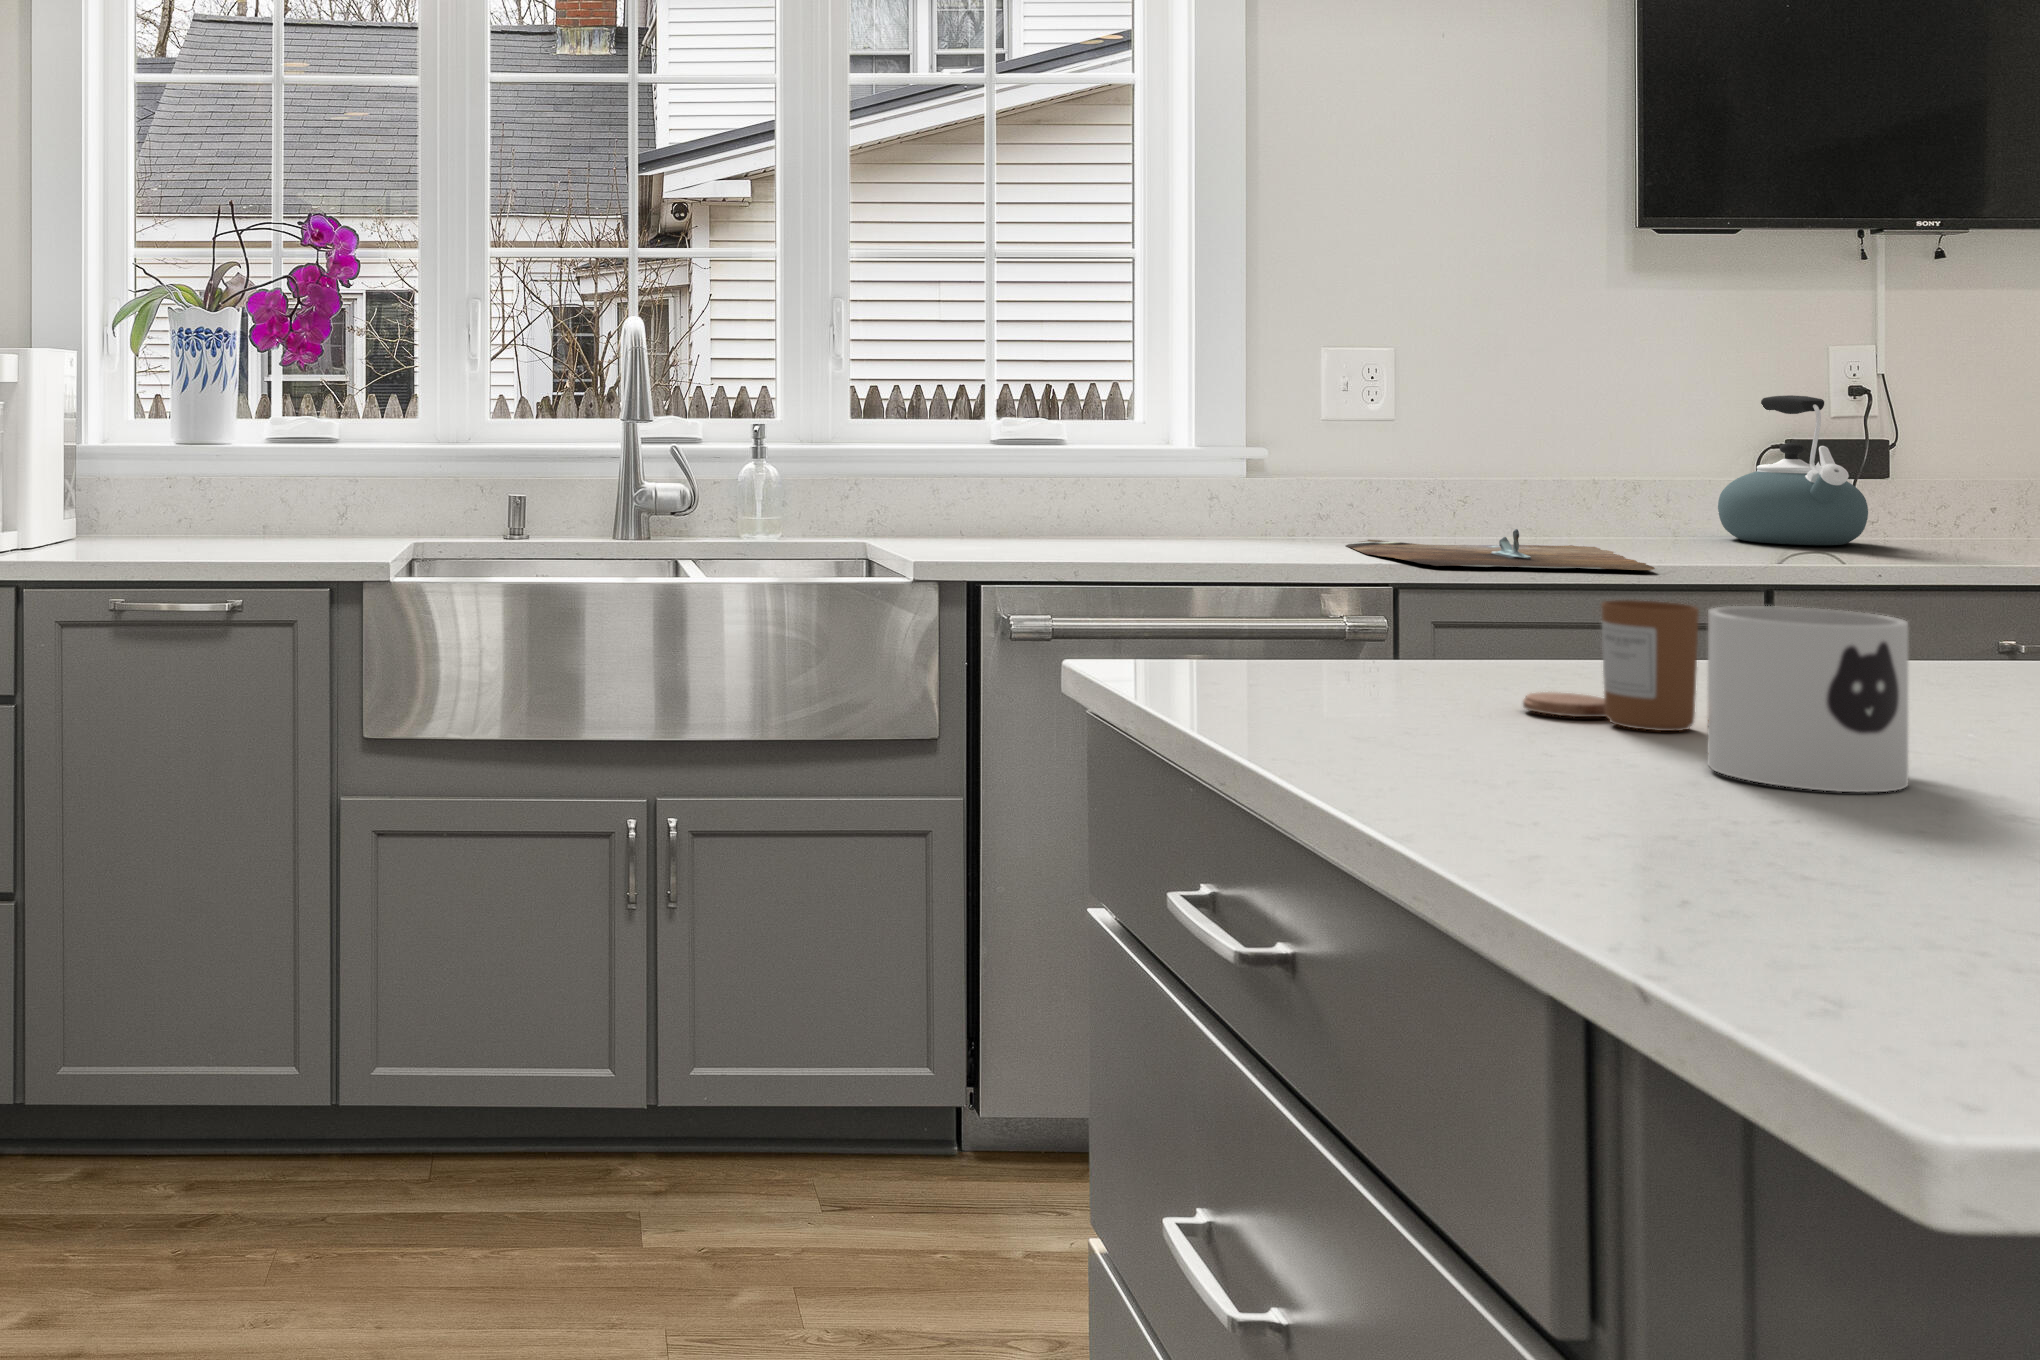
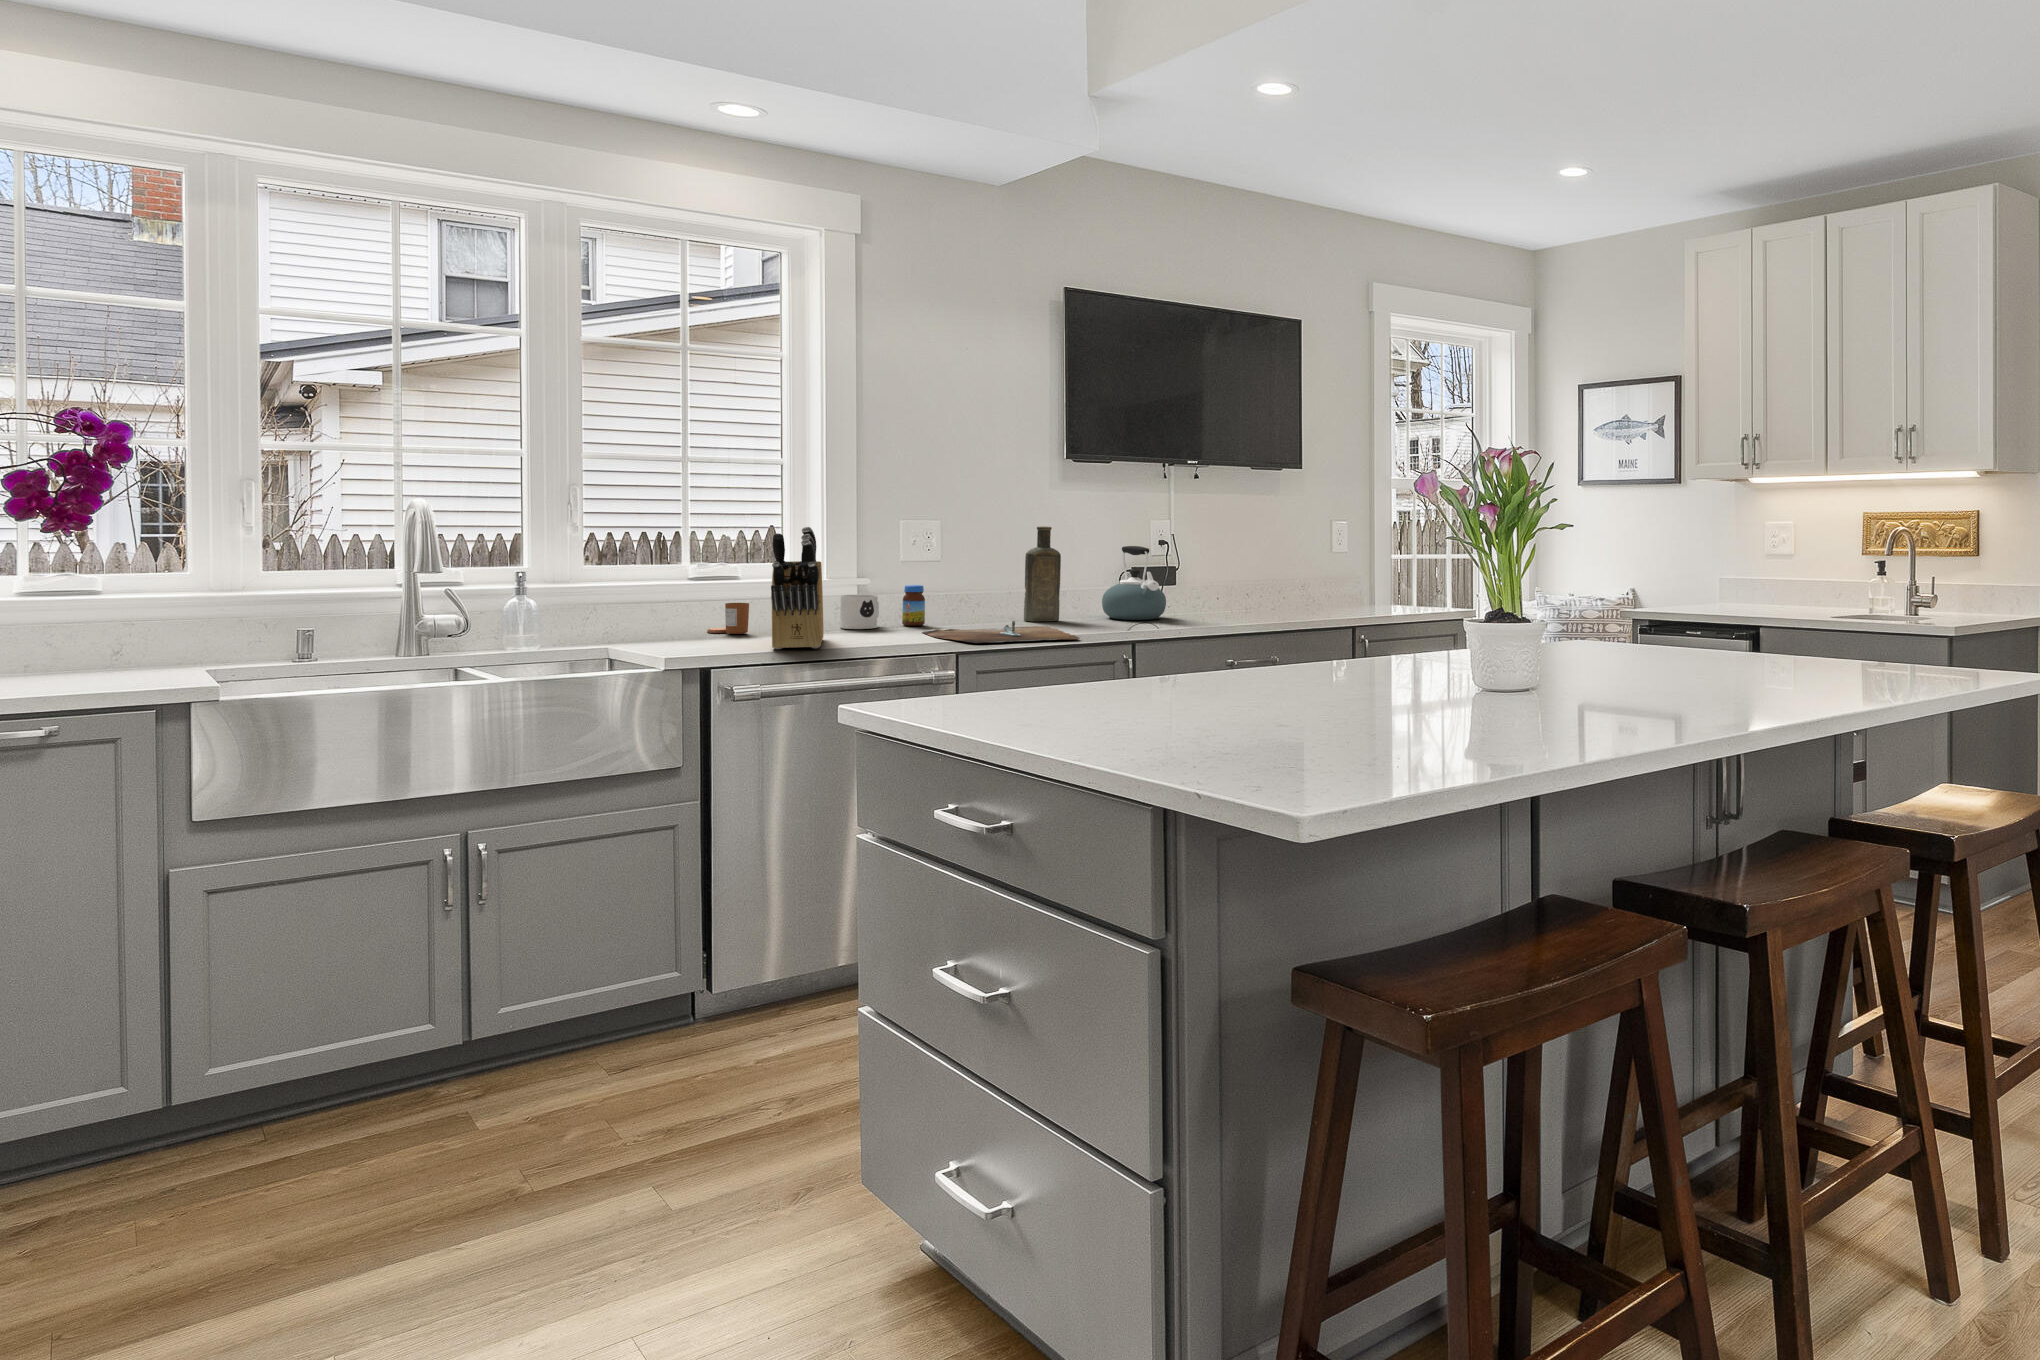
knife block: none [1070,348,1173,558] -> present [771,527,824,649]
bottle: none [1535,358,1624,539] -> present [1024,526,1061,621]
jar: none [1319,463,1358,535] -> present [902,585,925,626]
candle: present [1523,600,1699,731] -> present [707,603,749,634]
mug: present [1708,606,1908,792] -> present [840,595,879,629]

